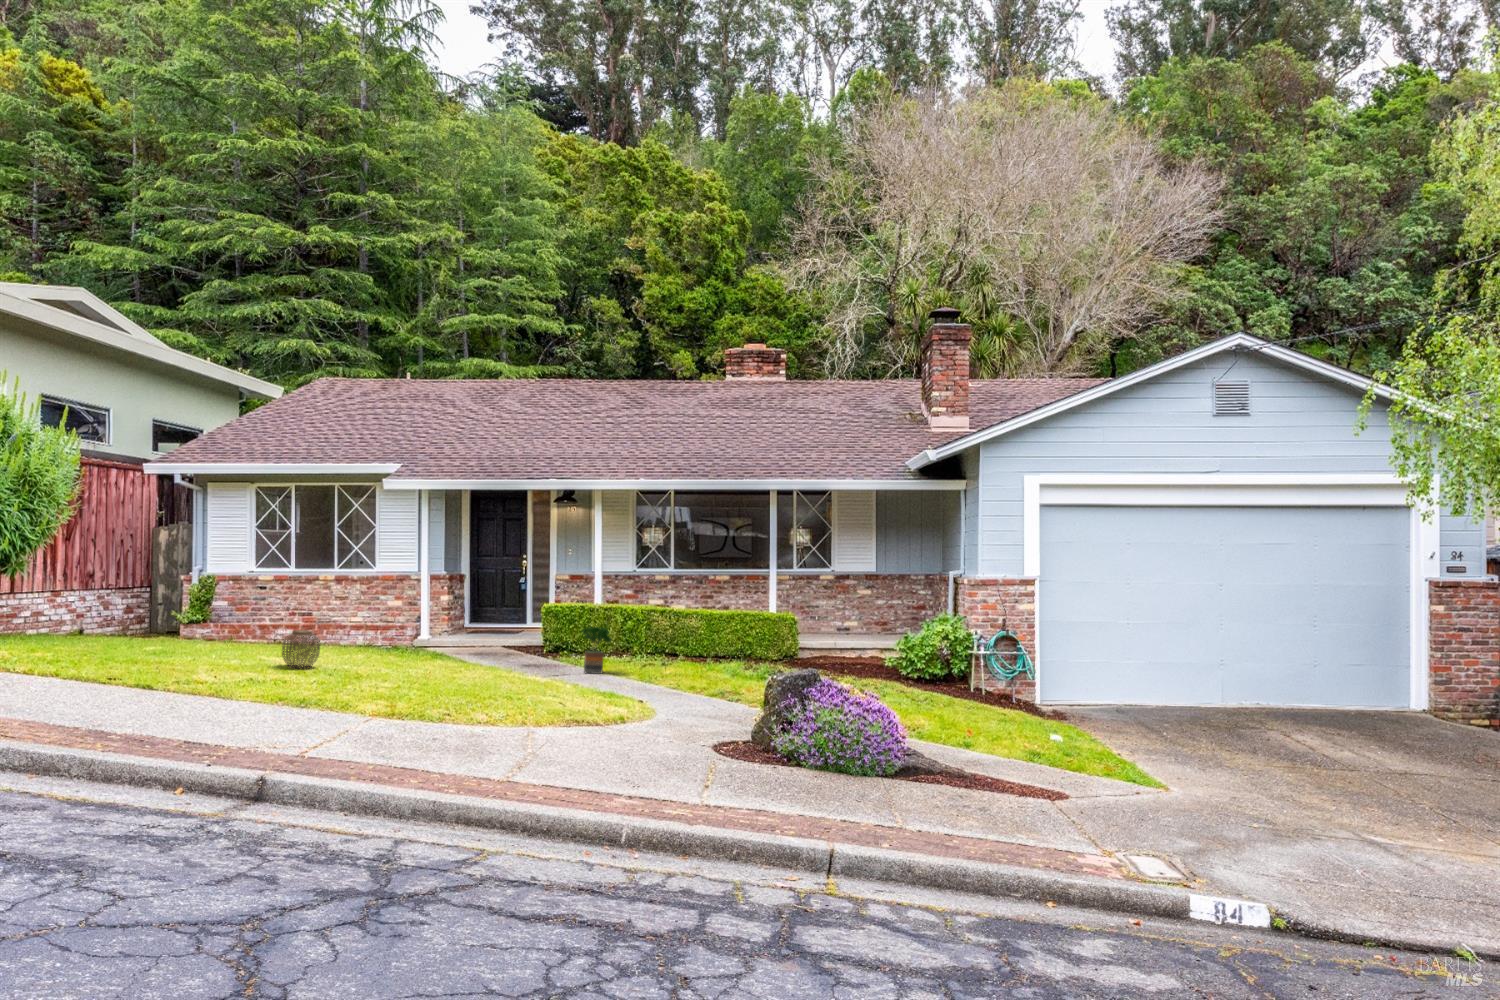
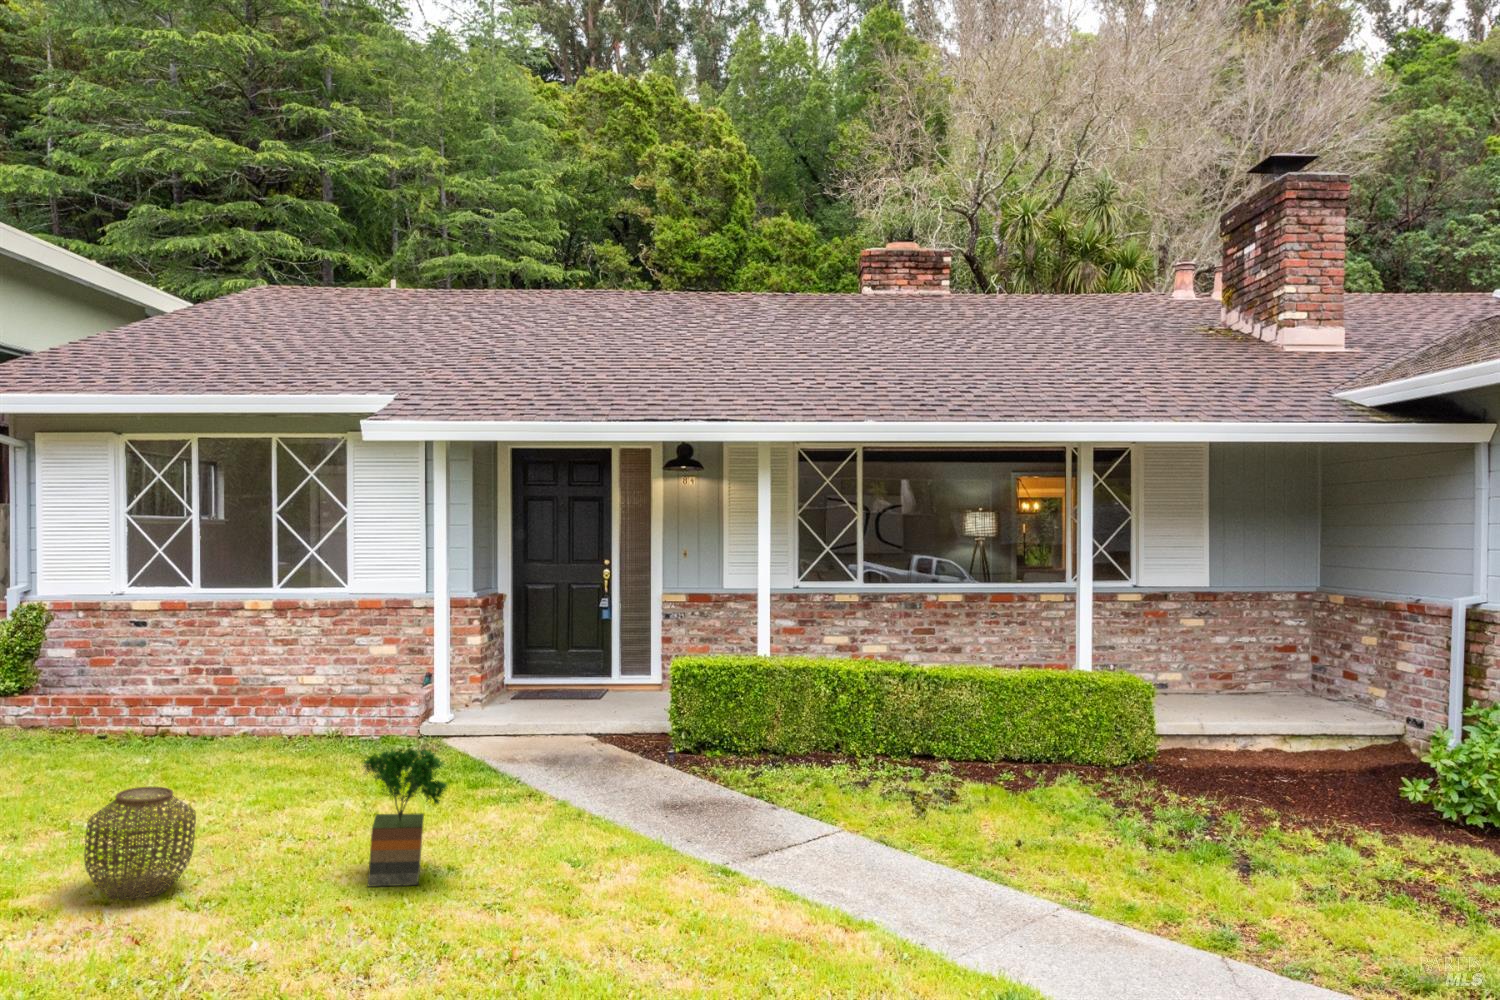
potted tree: present [582,626,611,674] -> present [363,748,448,887]

